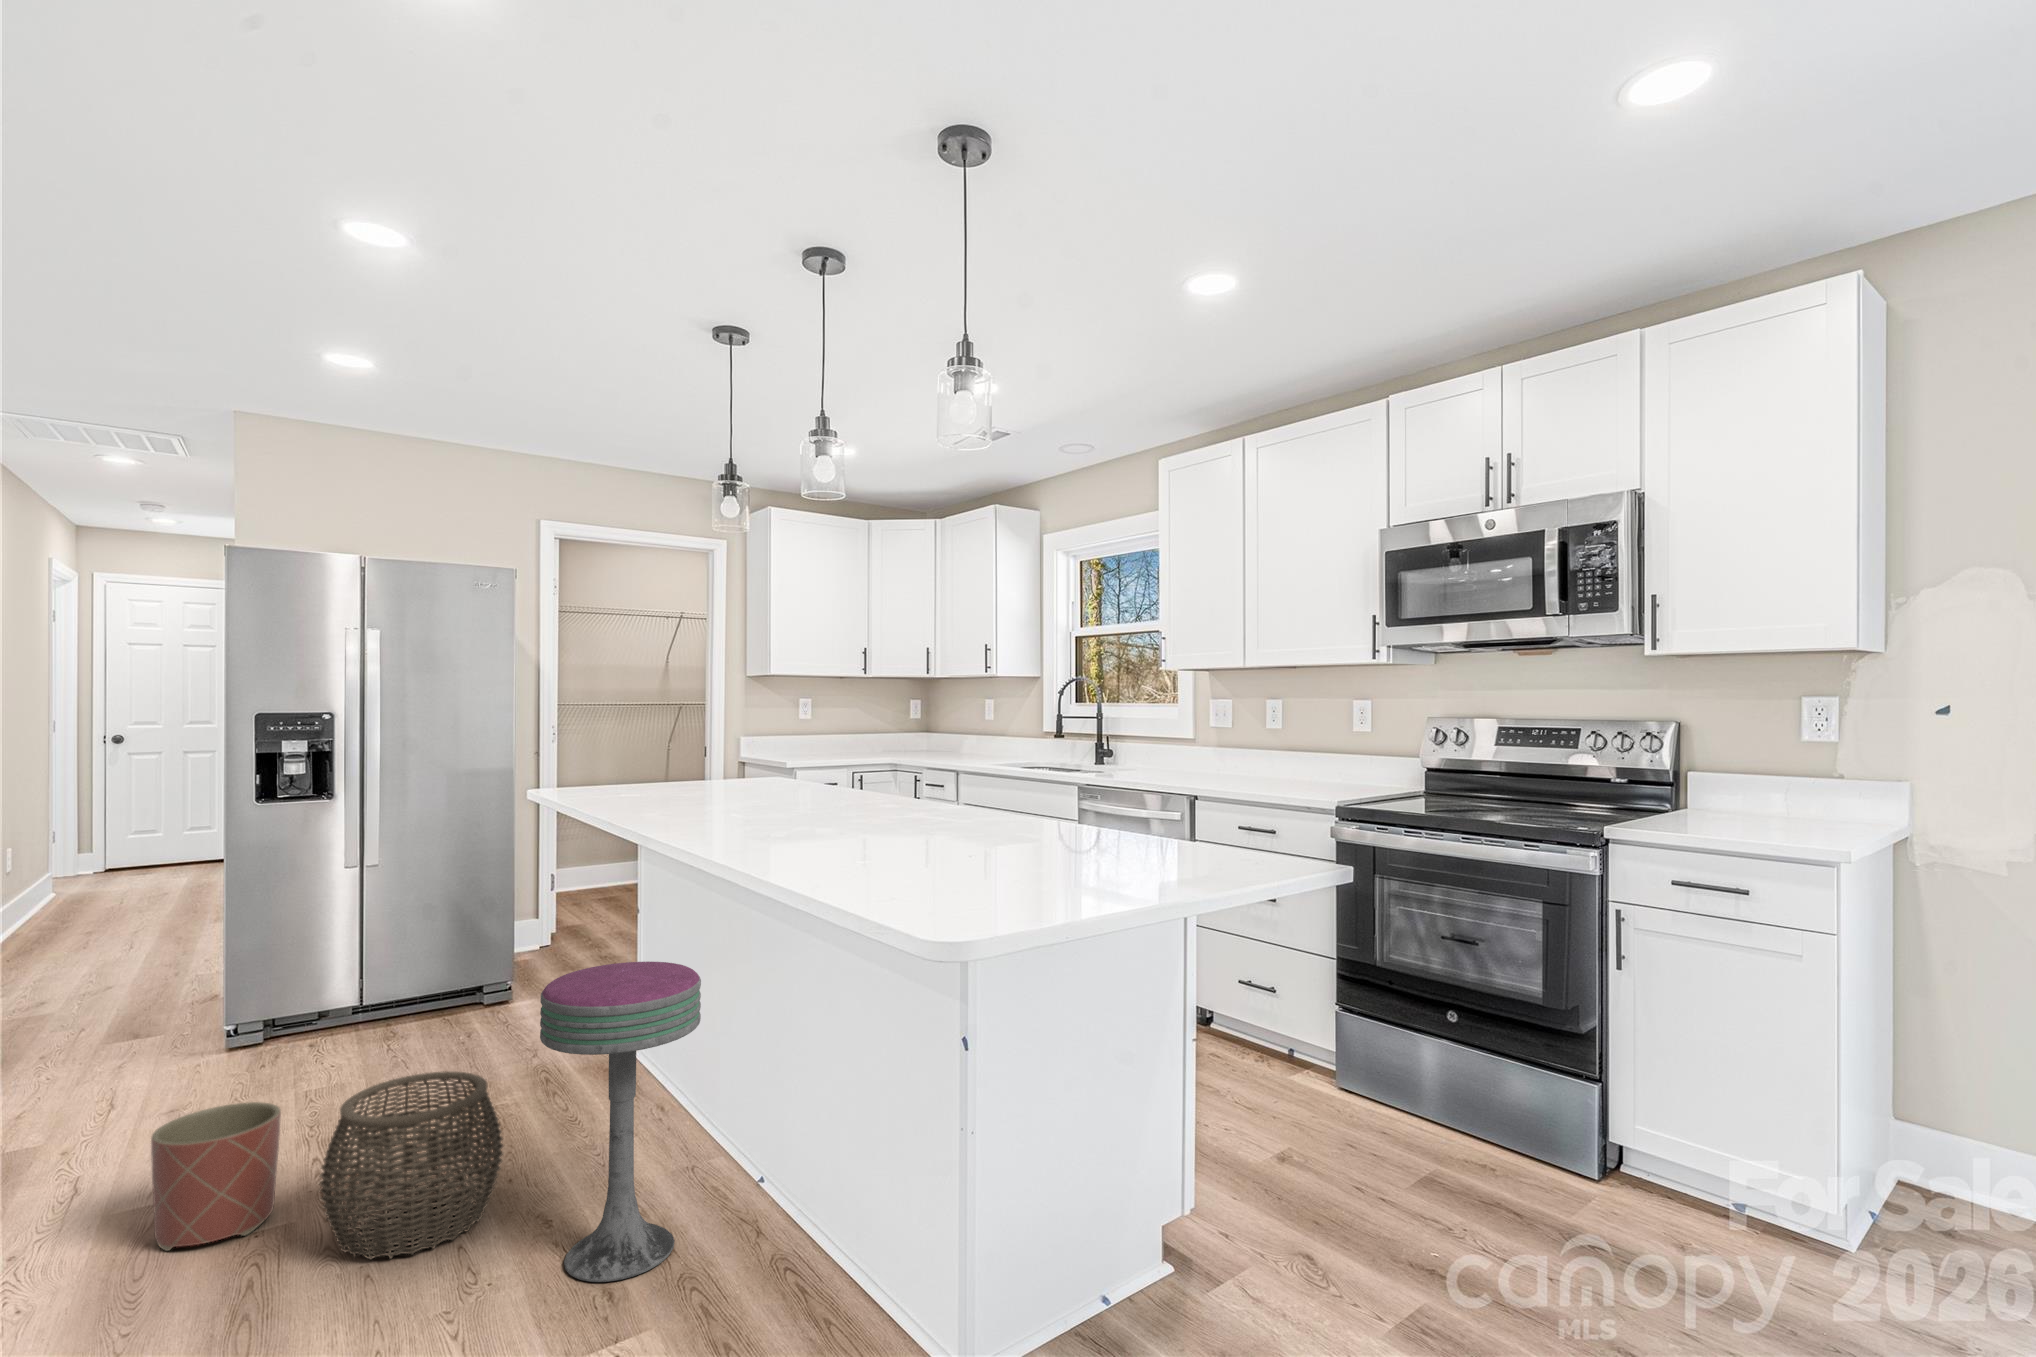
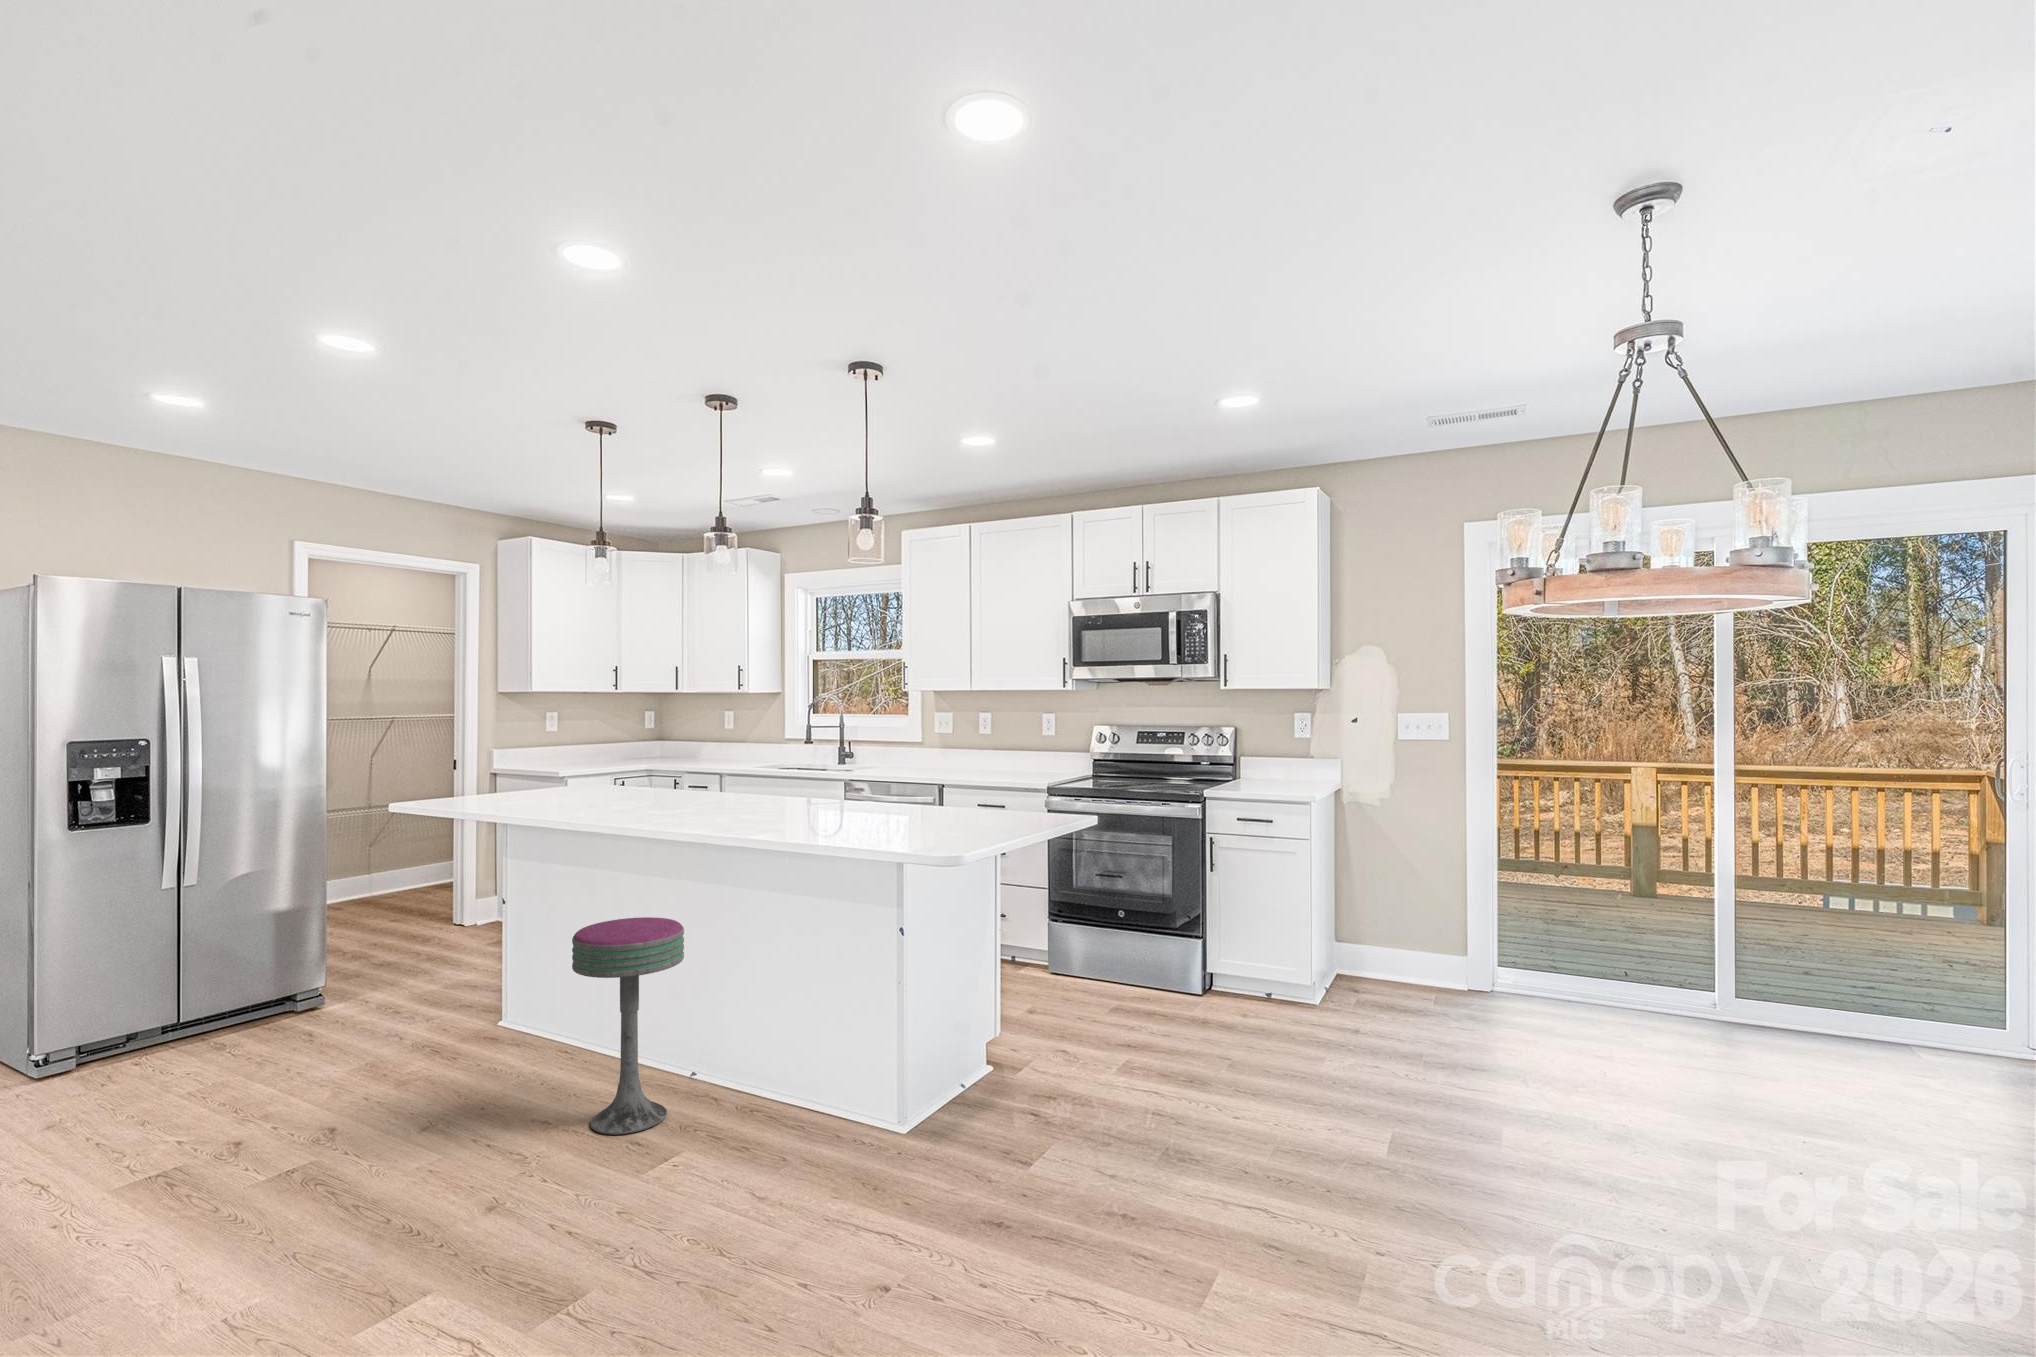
woven basket: present [320,1071,503,1259] -> none [377,1018,514,1155]
planter: present [151,1102,281,1251] -> none [213,1063,315,1180]

